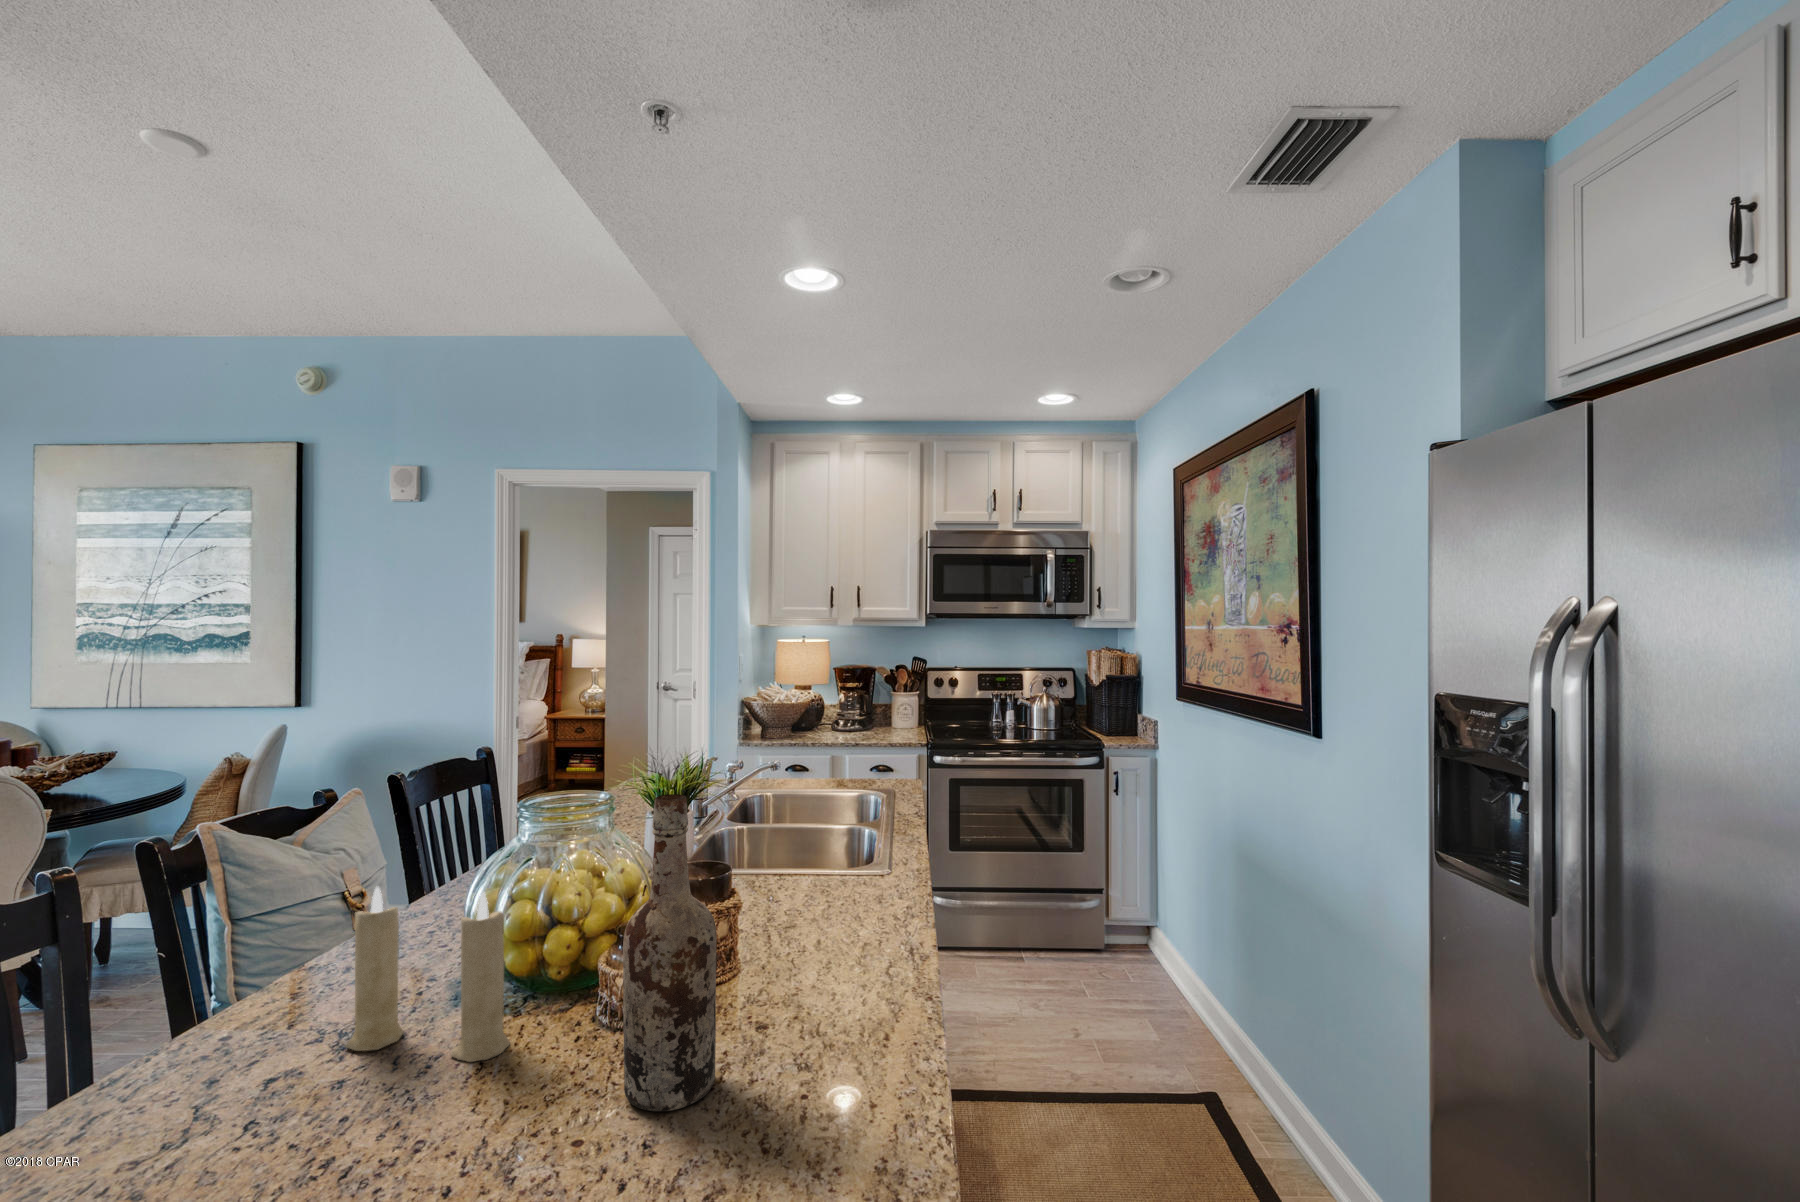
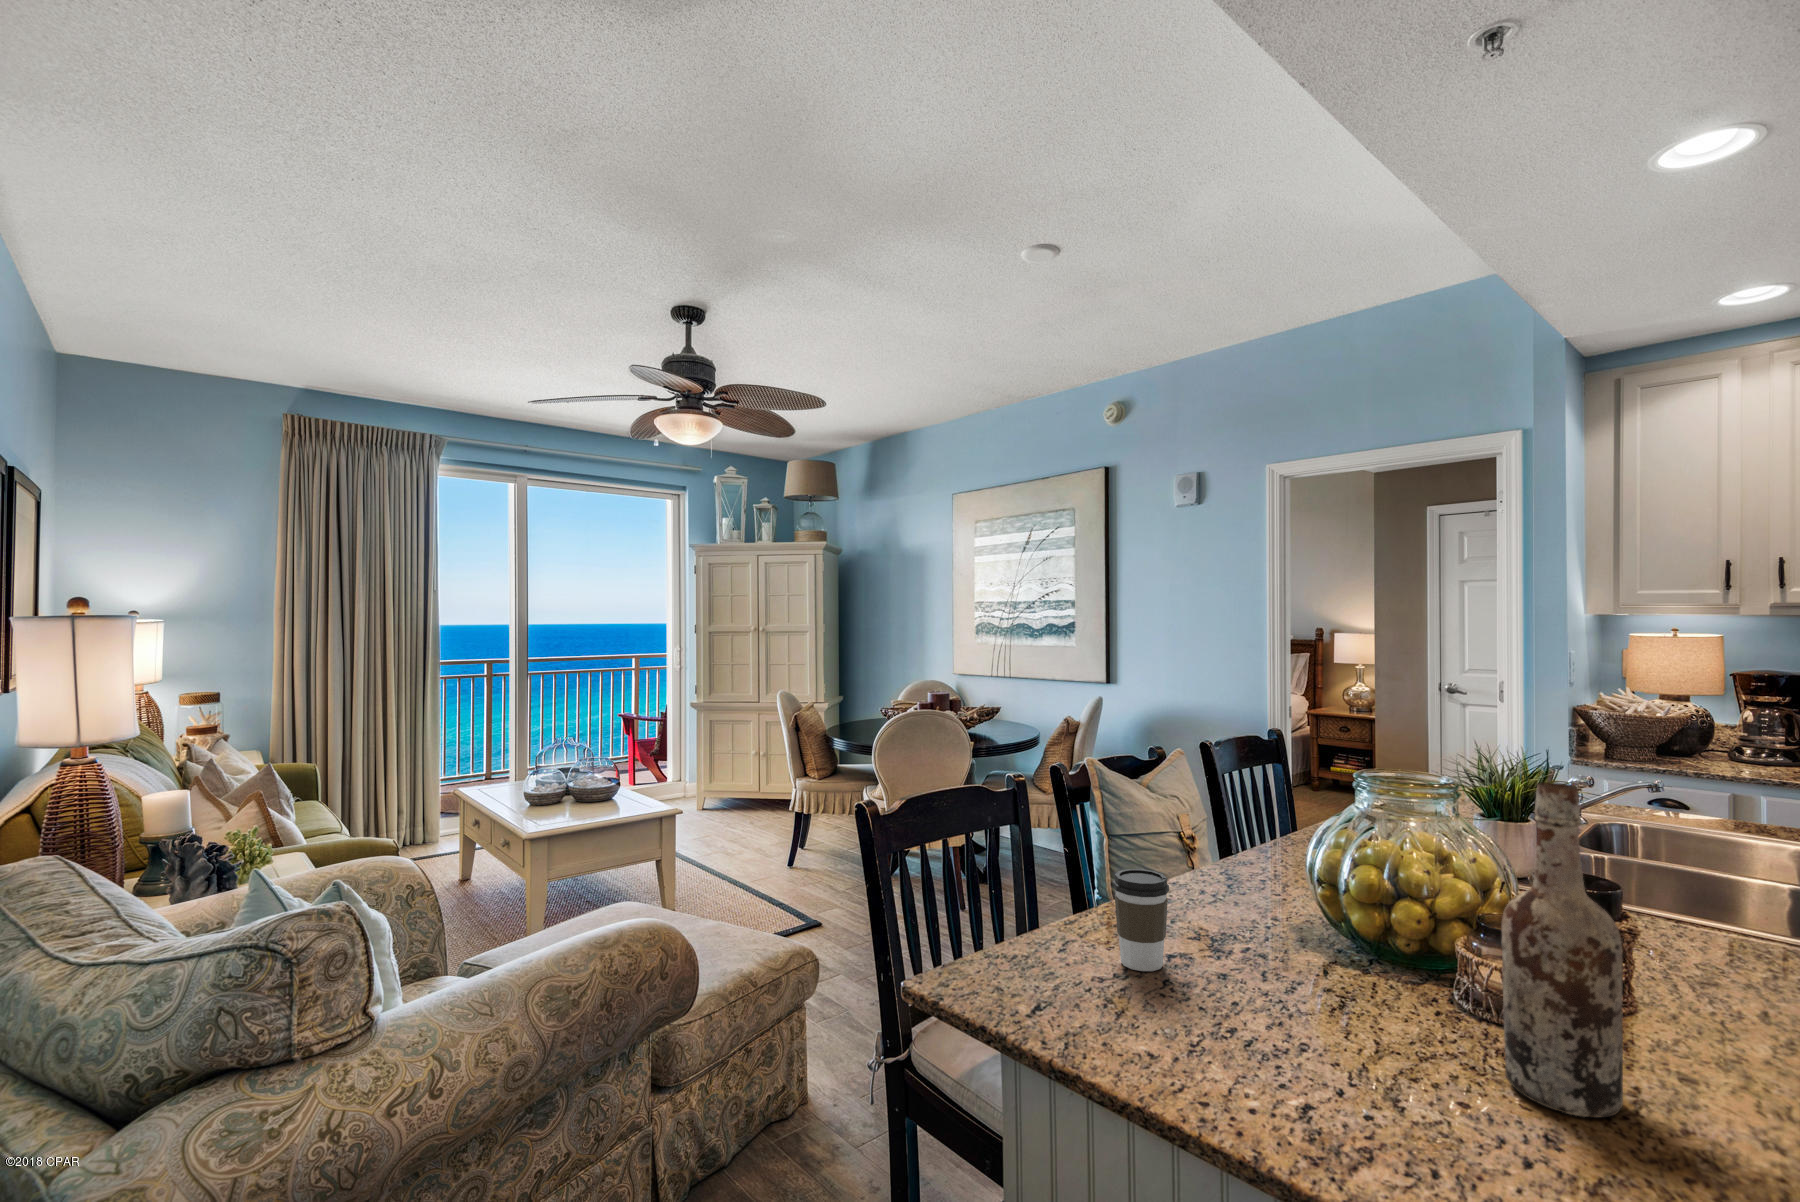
candle: present [346,887,510,1062] -> none [1219,820,1366,1001]
coffee cup: none [173,972,266,1119] -> present [1113,869,1169,971]

